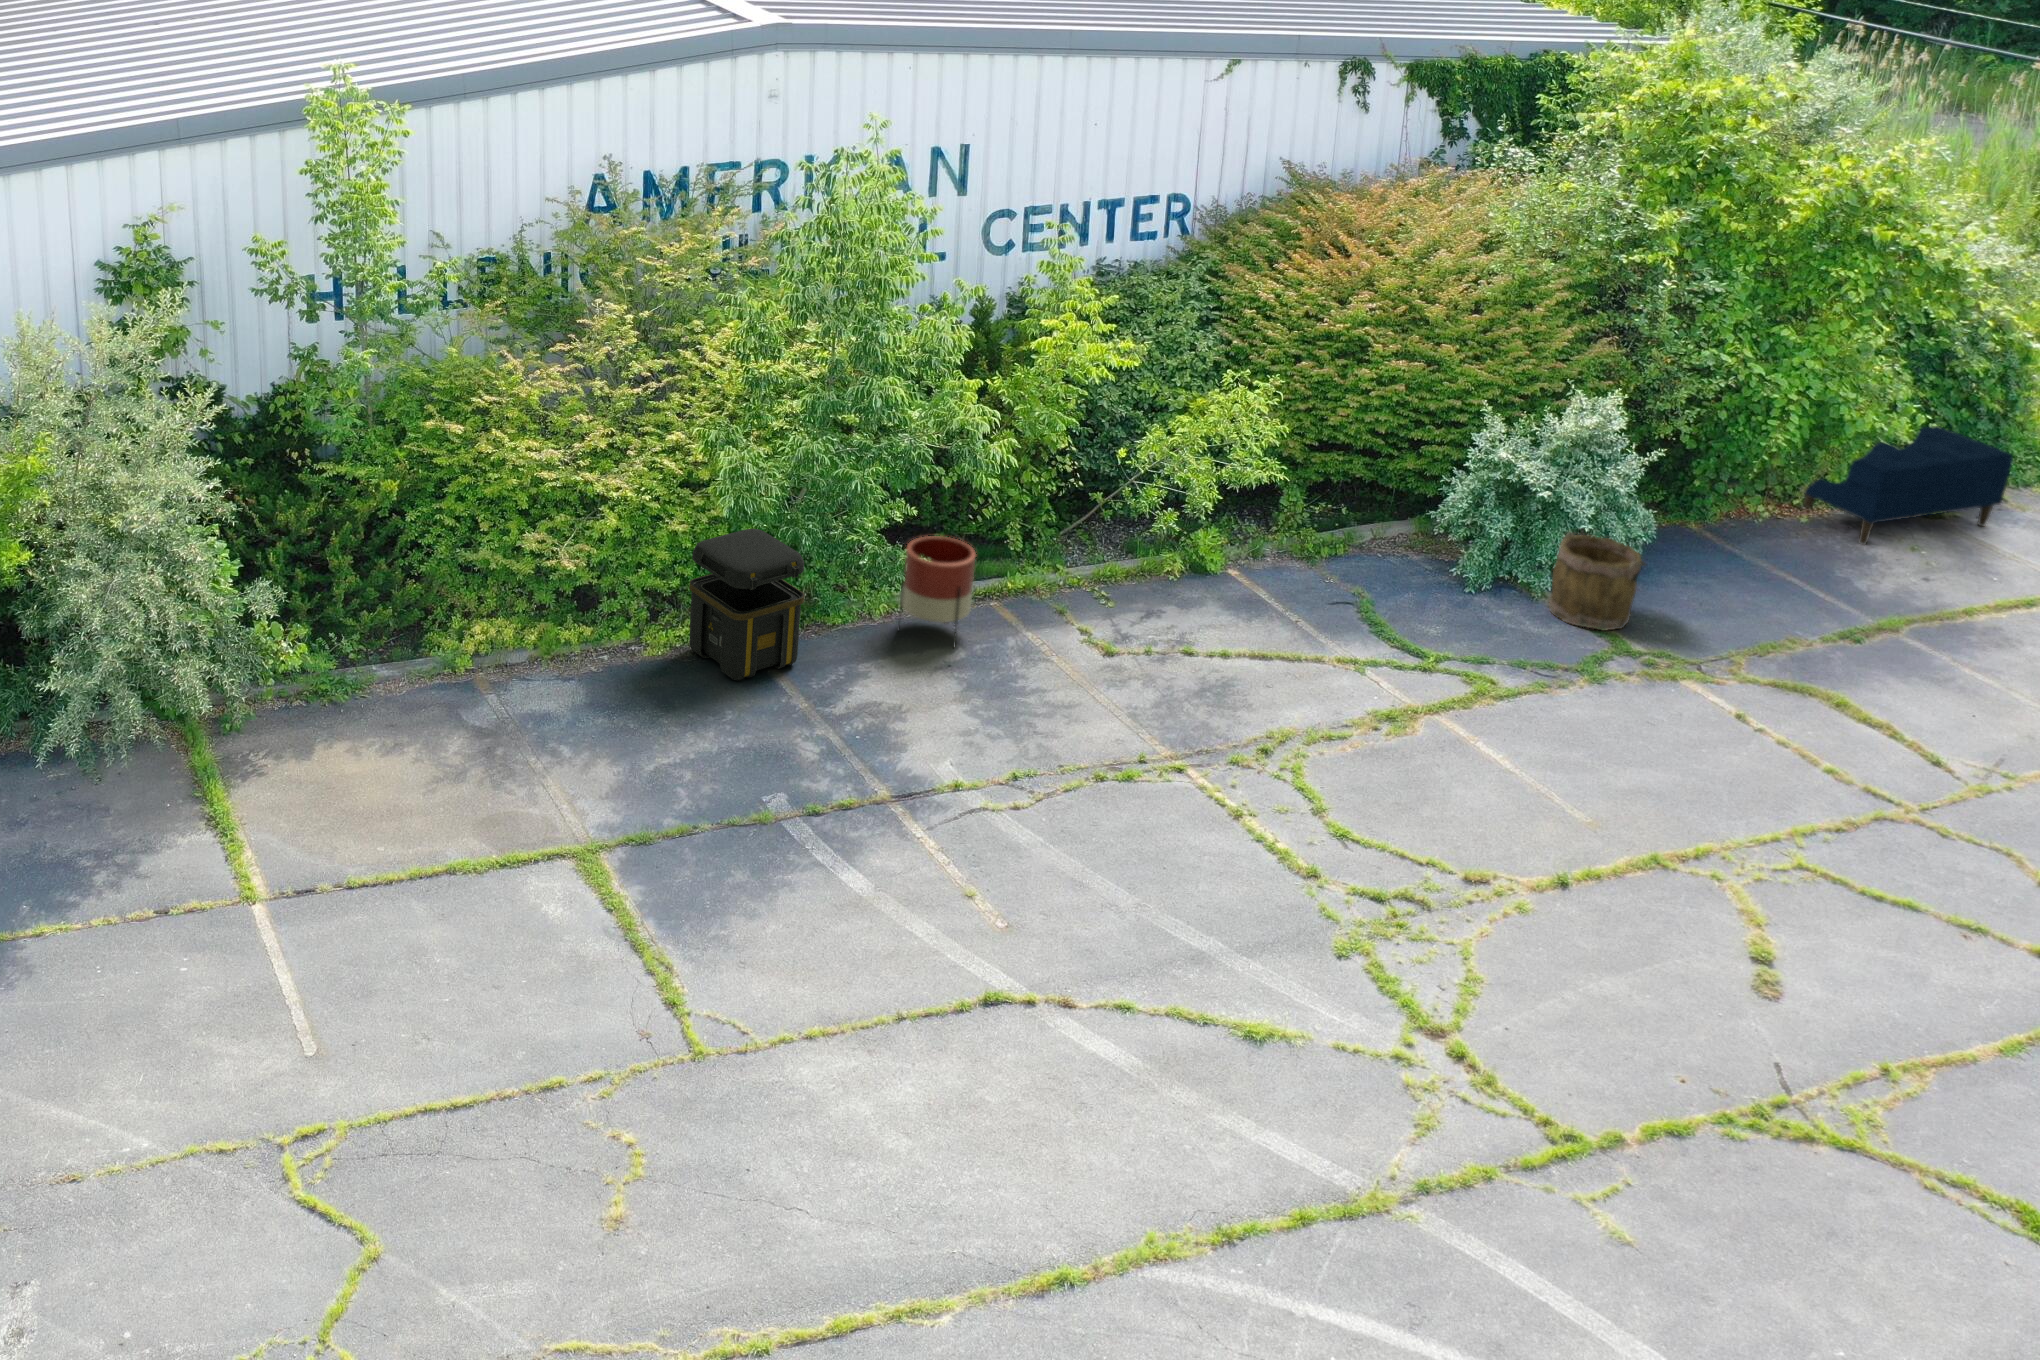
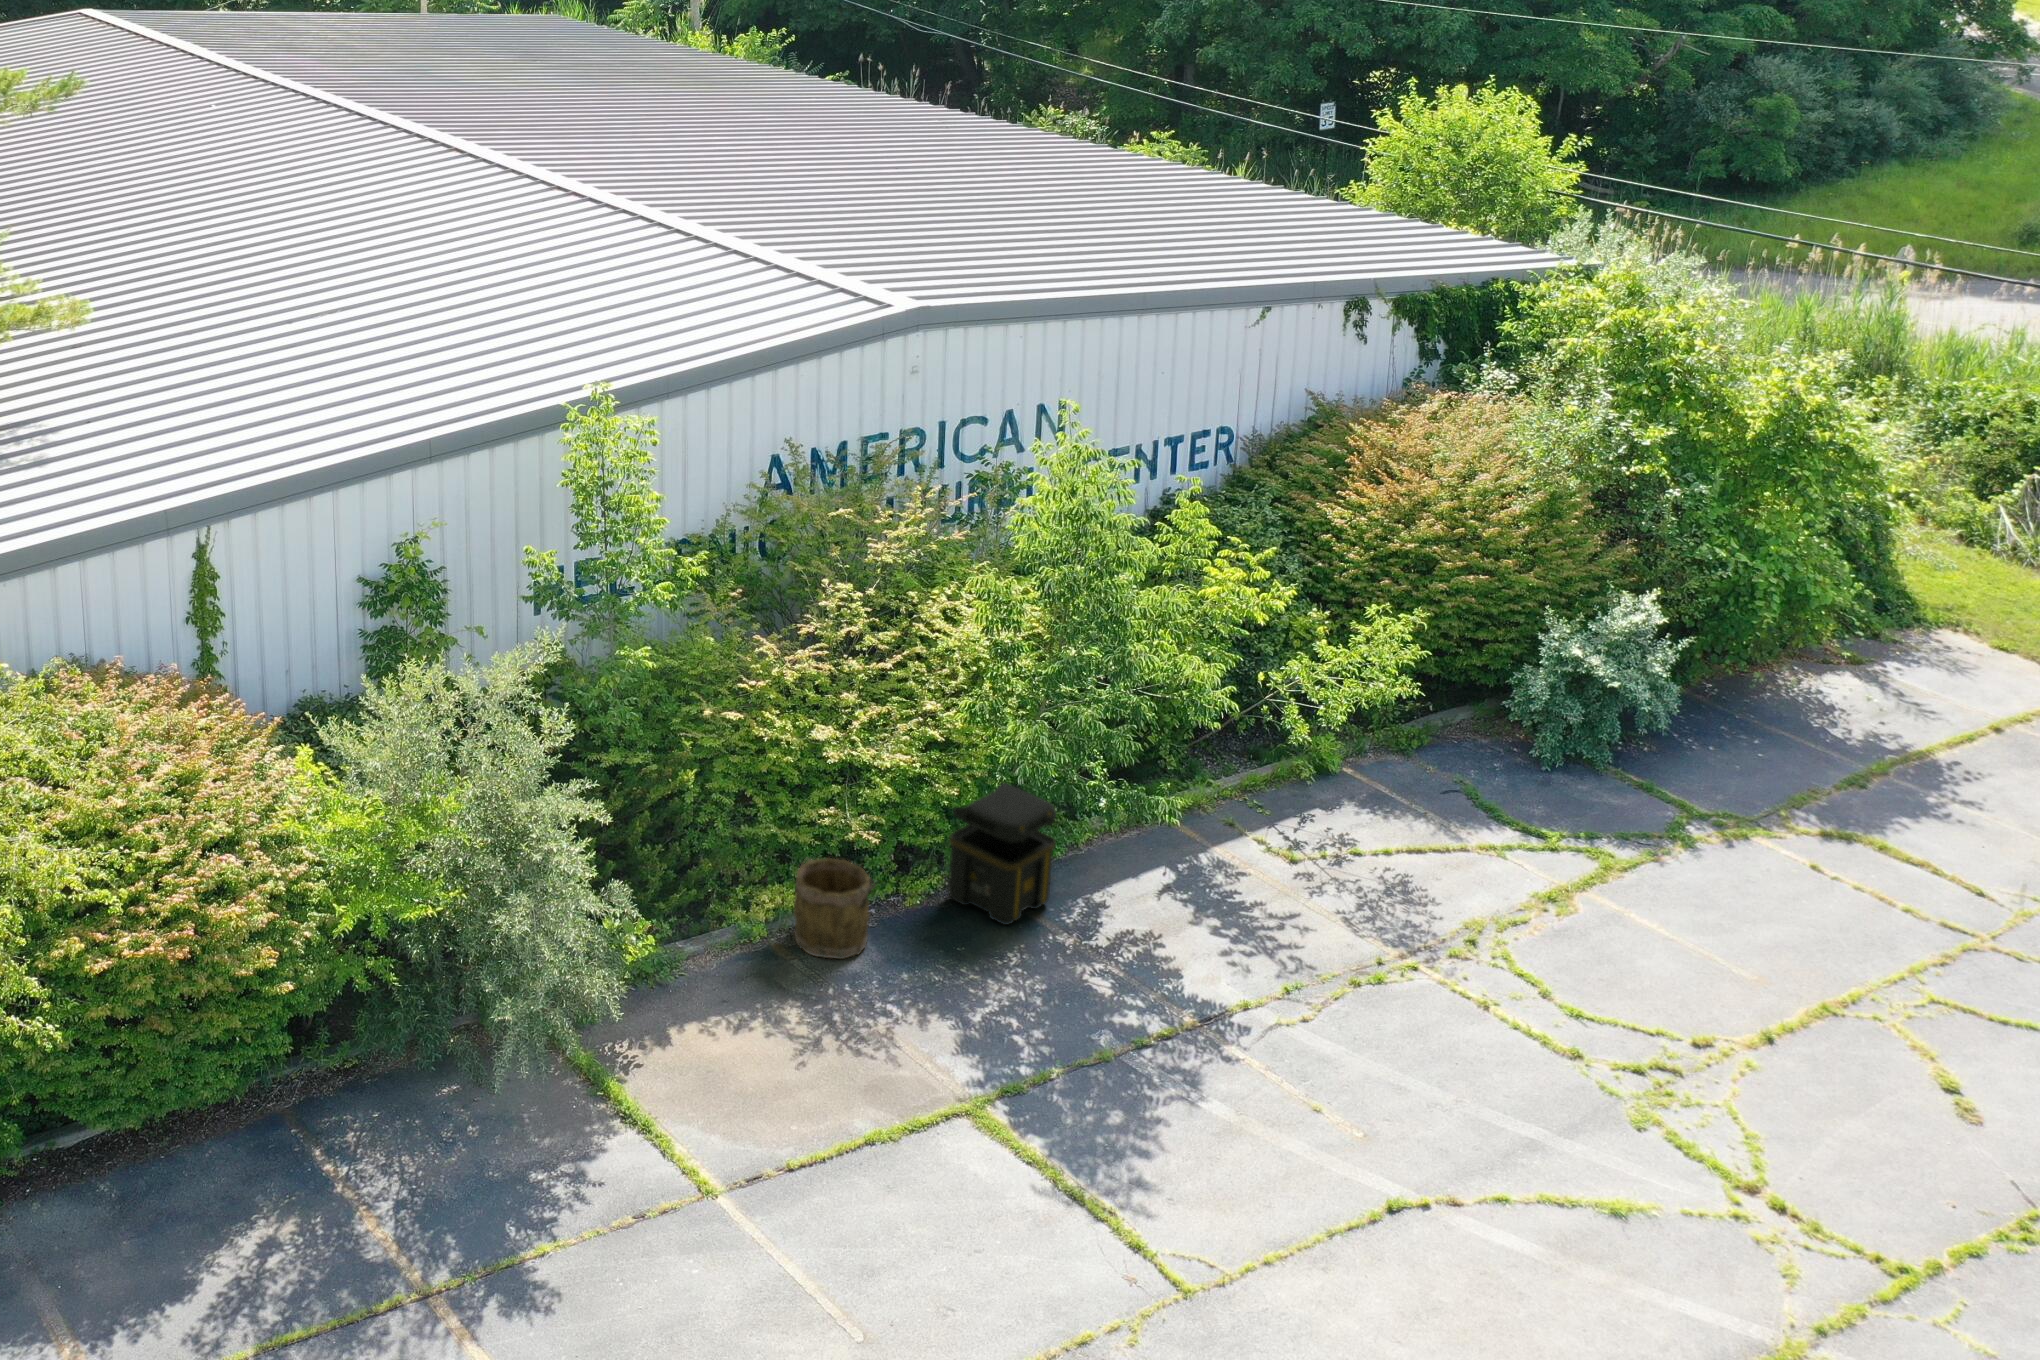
bench: present [1804,426,2013,545] -> none [1765,587,1926,697]
bucket: present [1549,532,1646,630] -> present [794,858,876,959]
planter: present [898,536,975,625] -> none [1113,771,1183,873]

